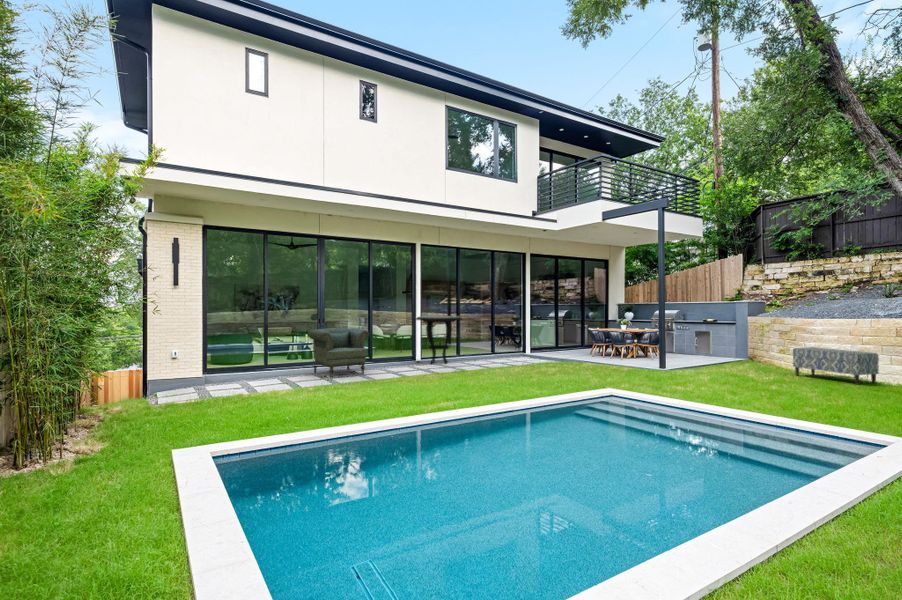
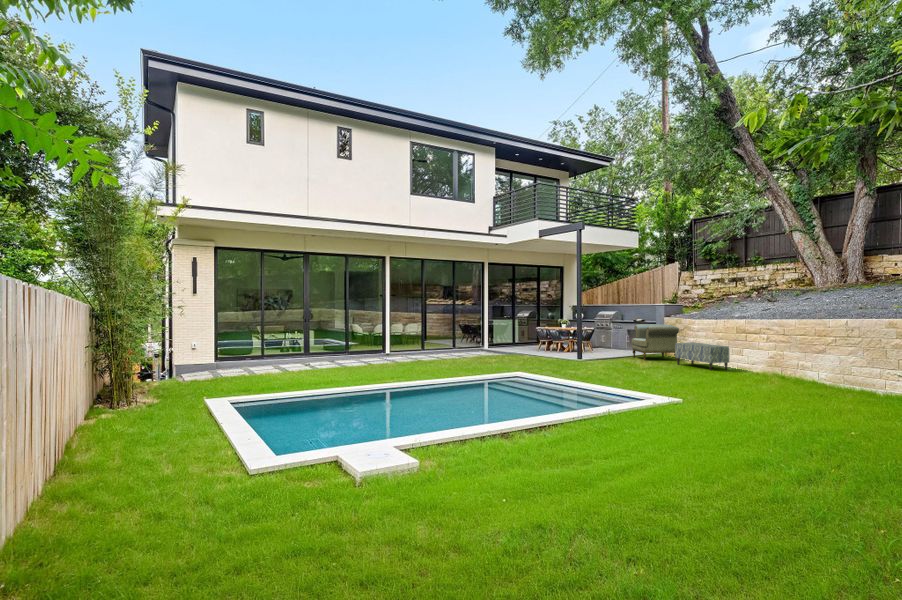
side table: present [416,316,462,364] -> none [385,317,424,356]
armchair: present [308,328,369,377] -> present [632,324,679,360]

